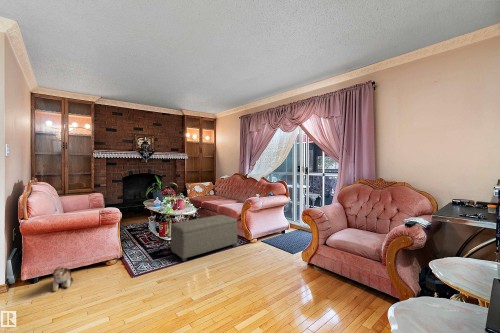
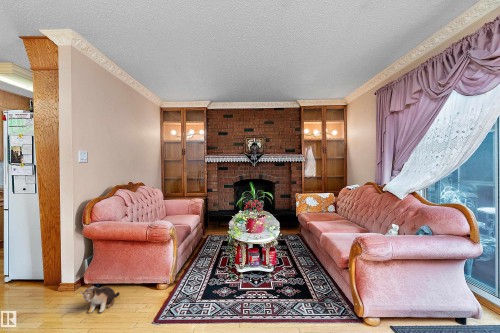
ottoman: present [171,215,237,261] -> none [227,252,334,321]

